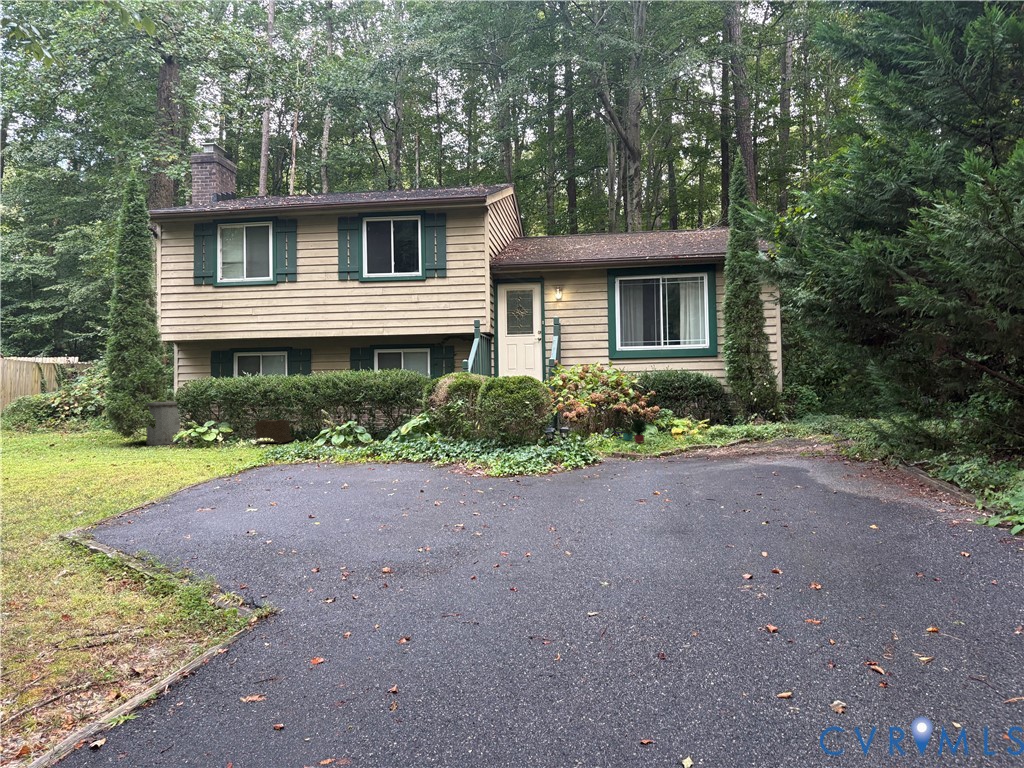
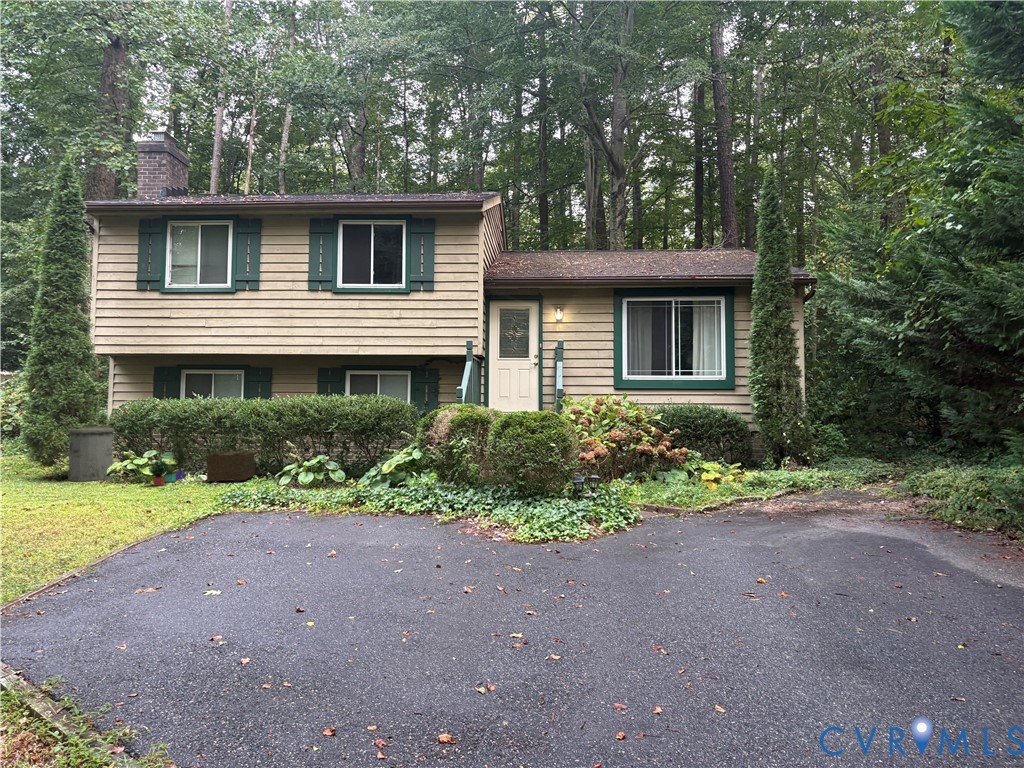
potted plant: present [613,407,647,443] -> present [149,438,188,486]

